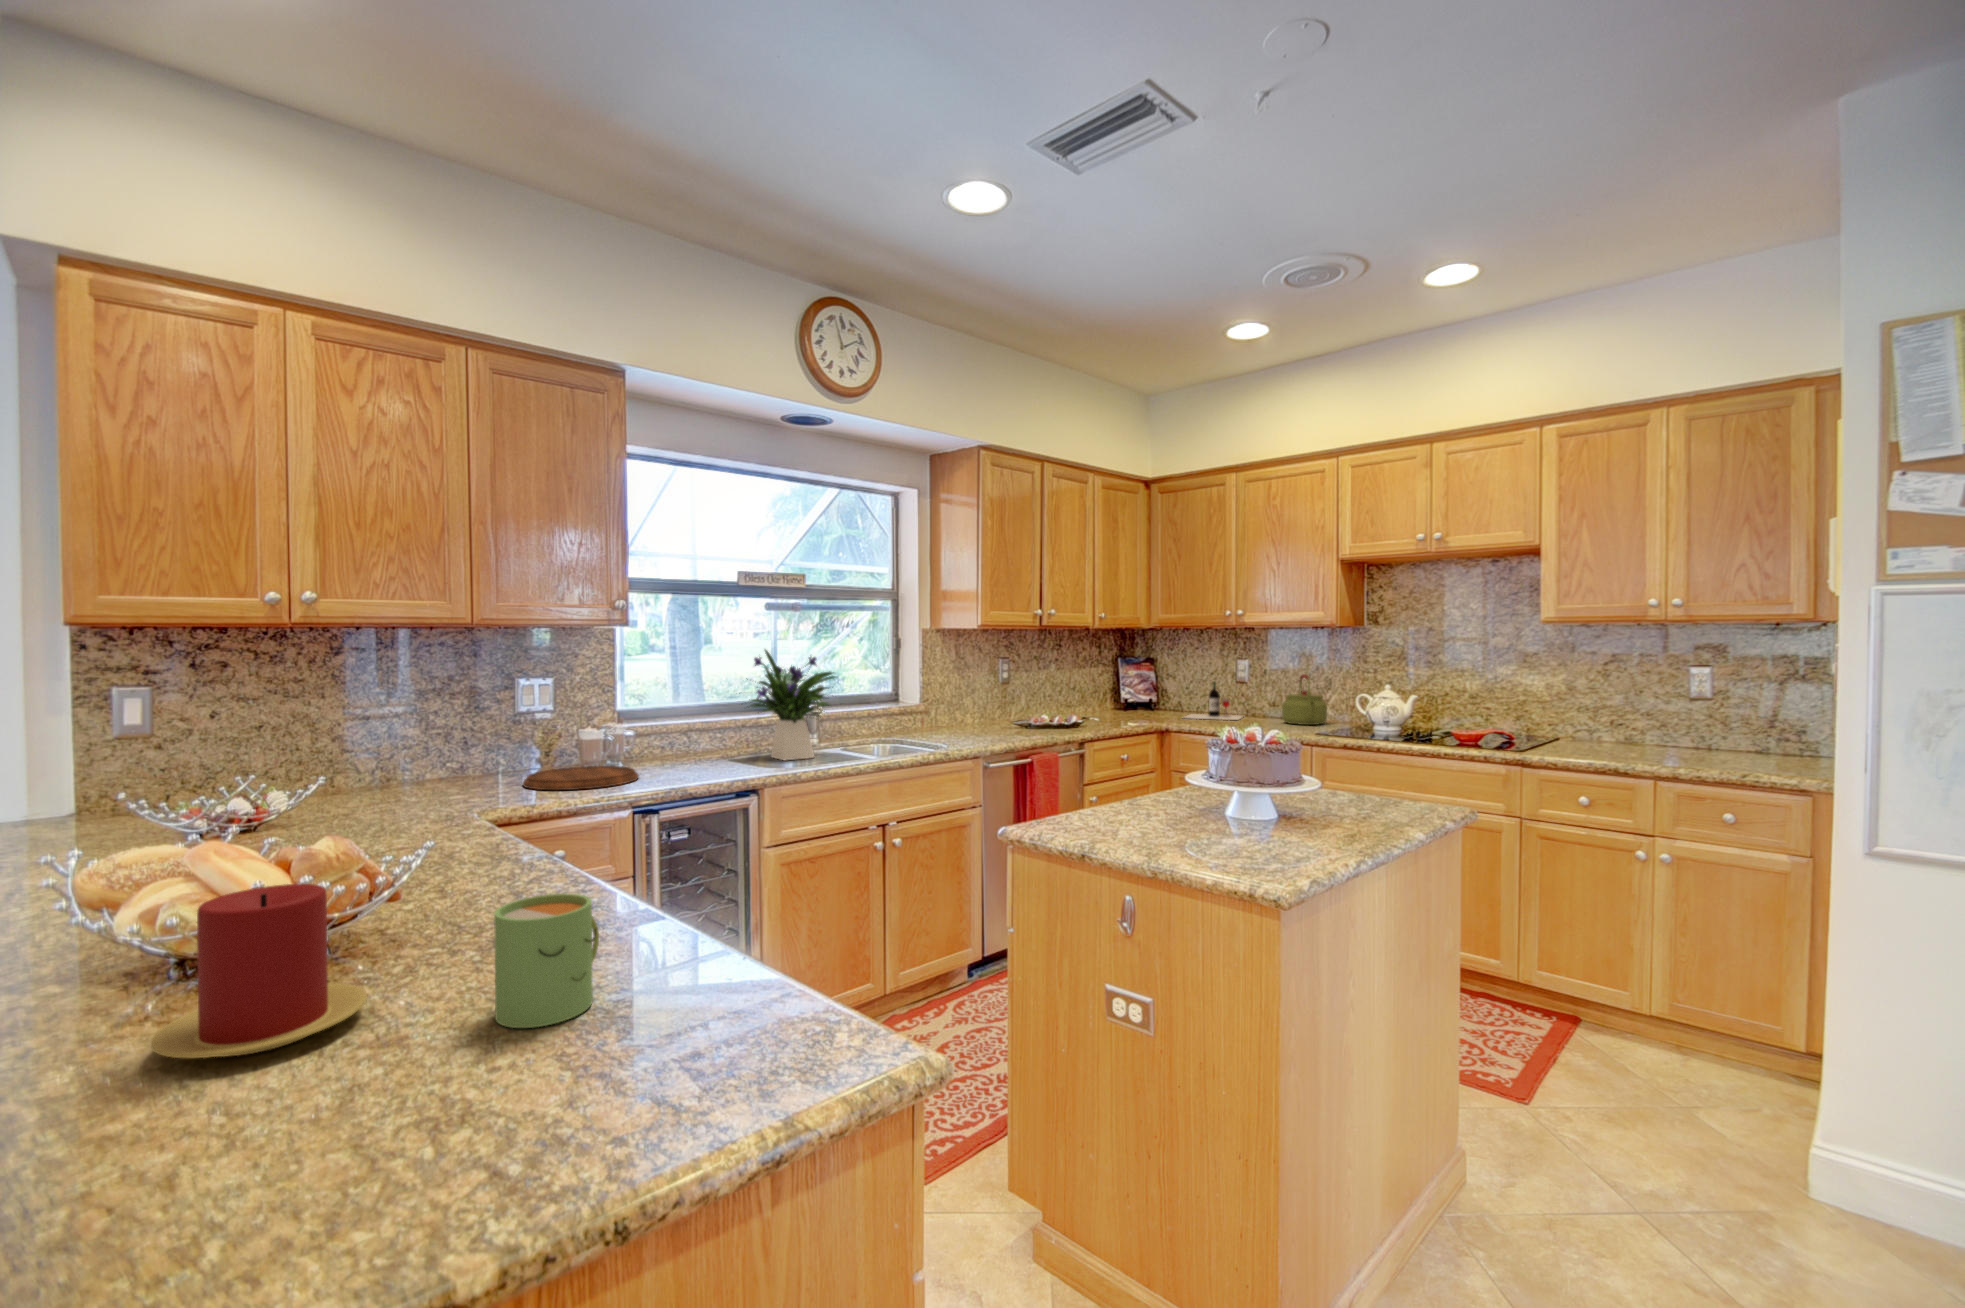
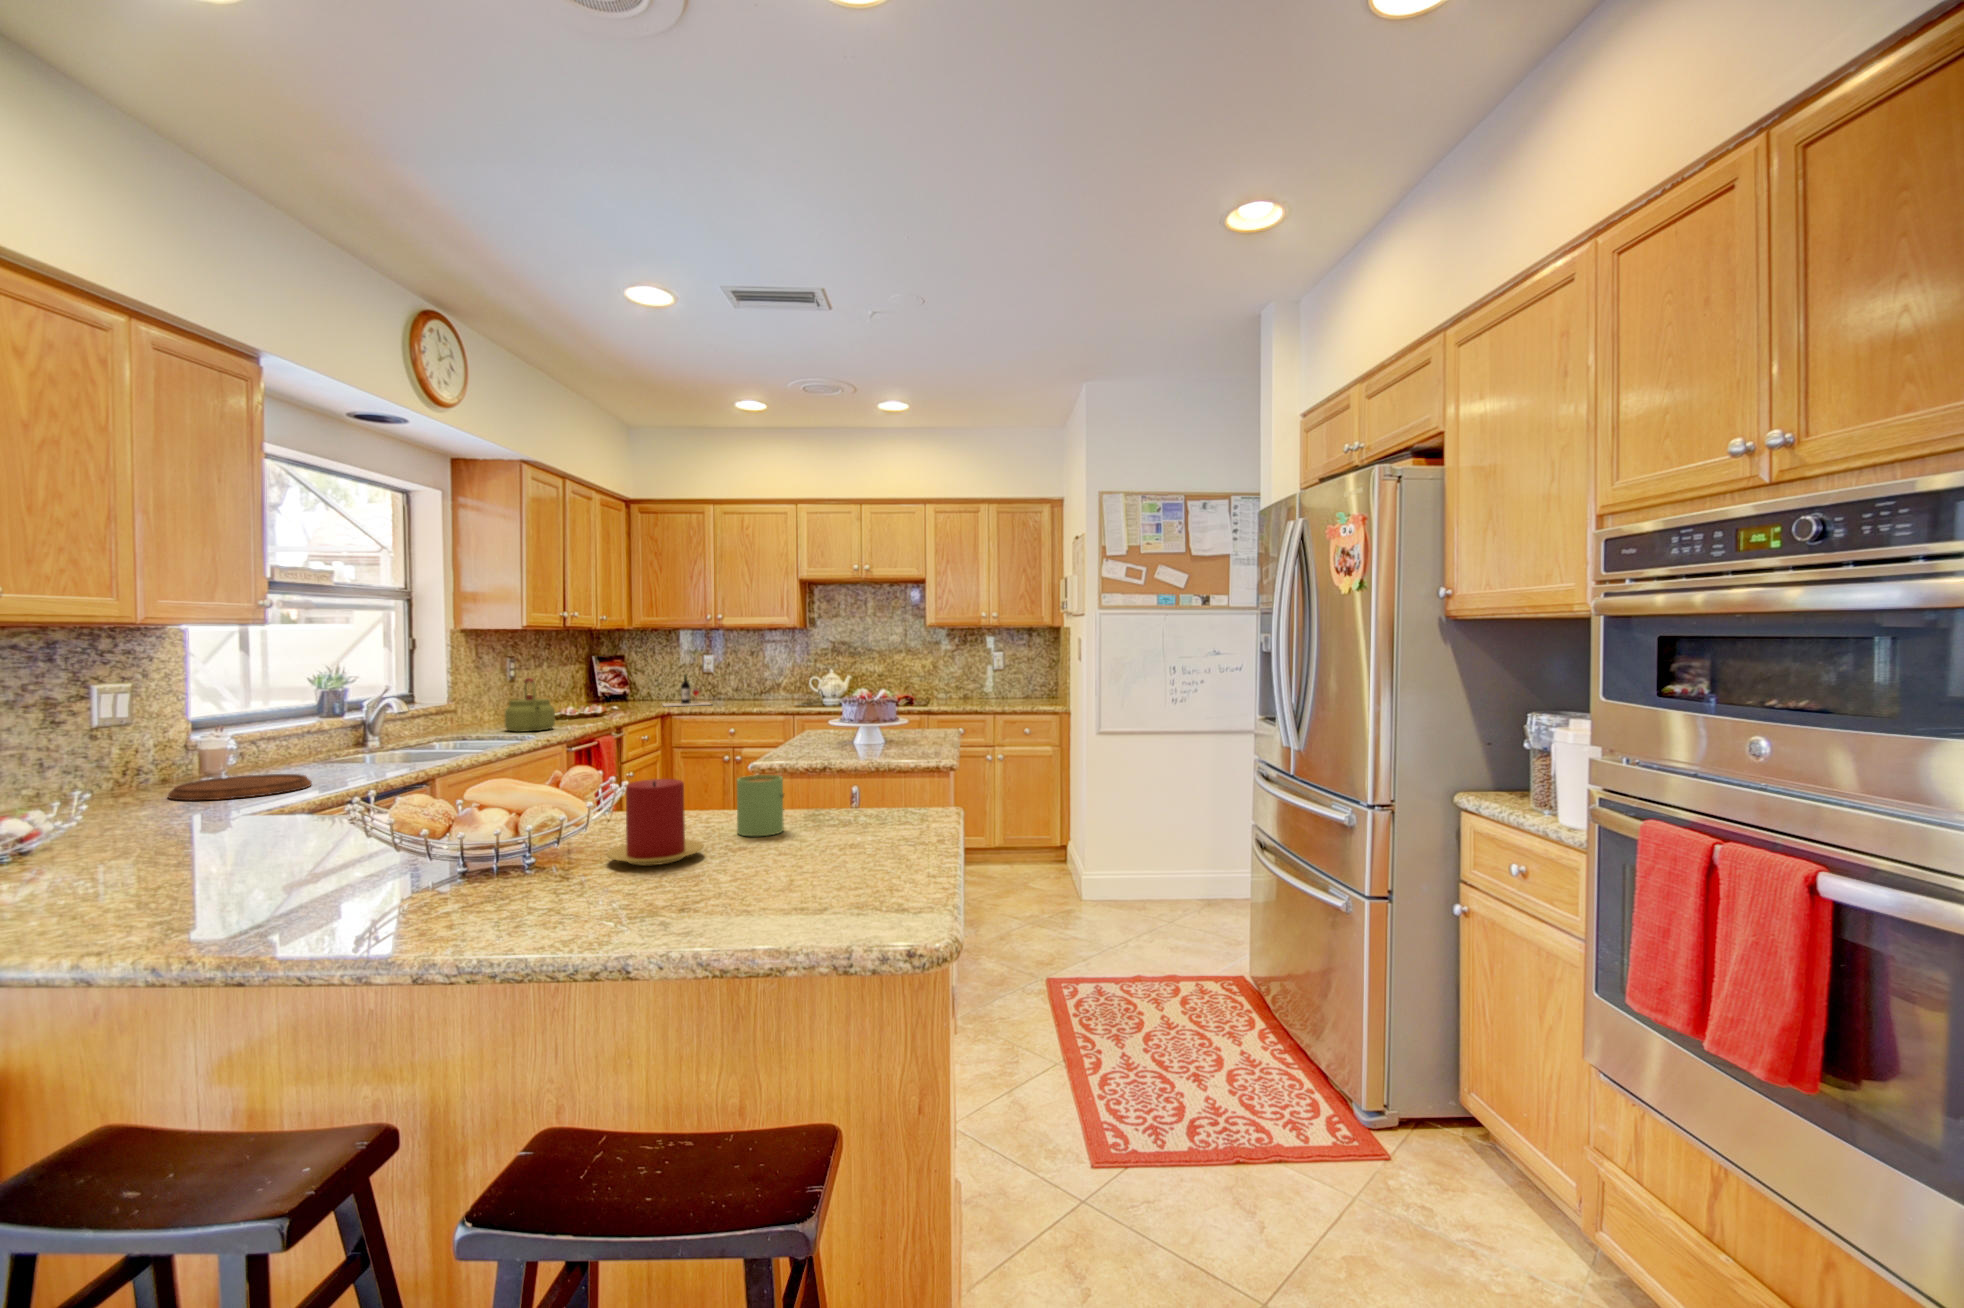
flower arrangement: present [750,650,835,761] -> none [346,649,469,758]
kettle: present [1282,674,1327,725] -> present [505,678,555,732]

